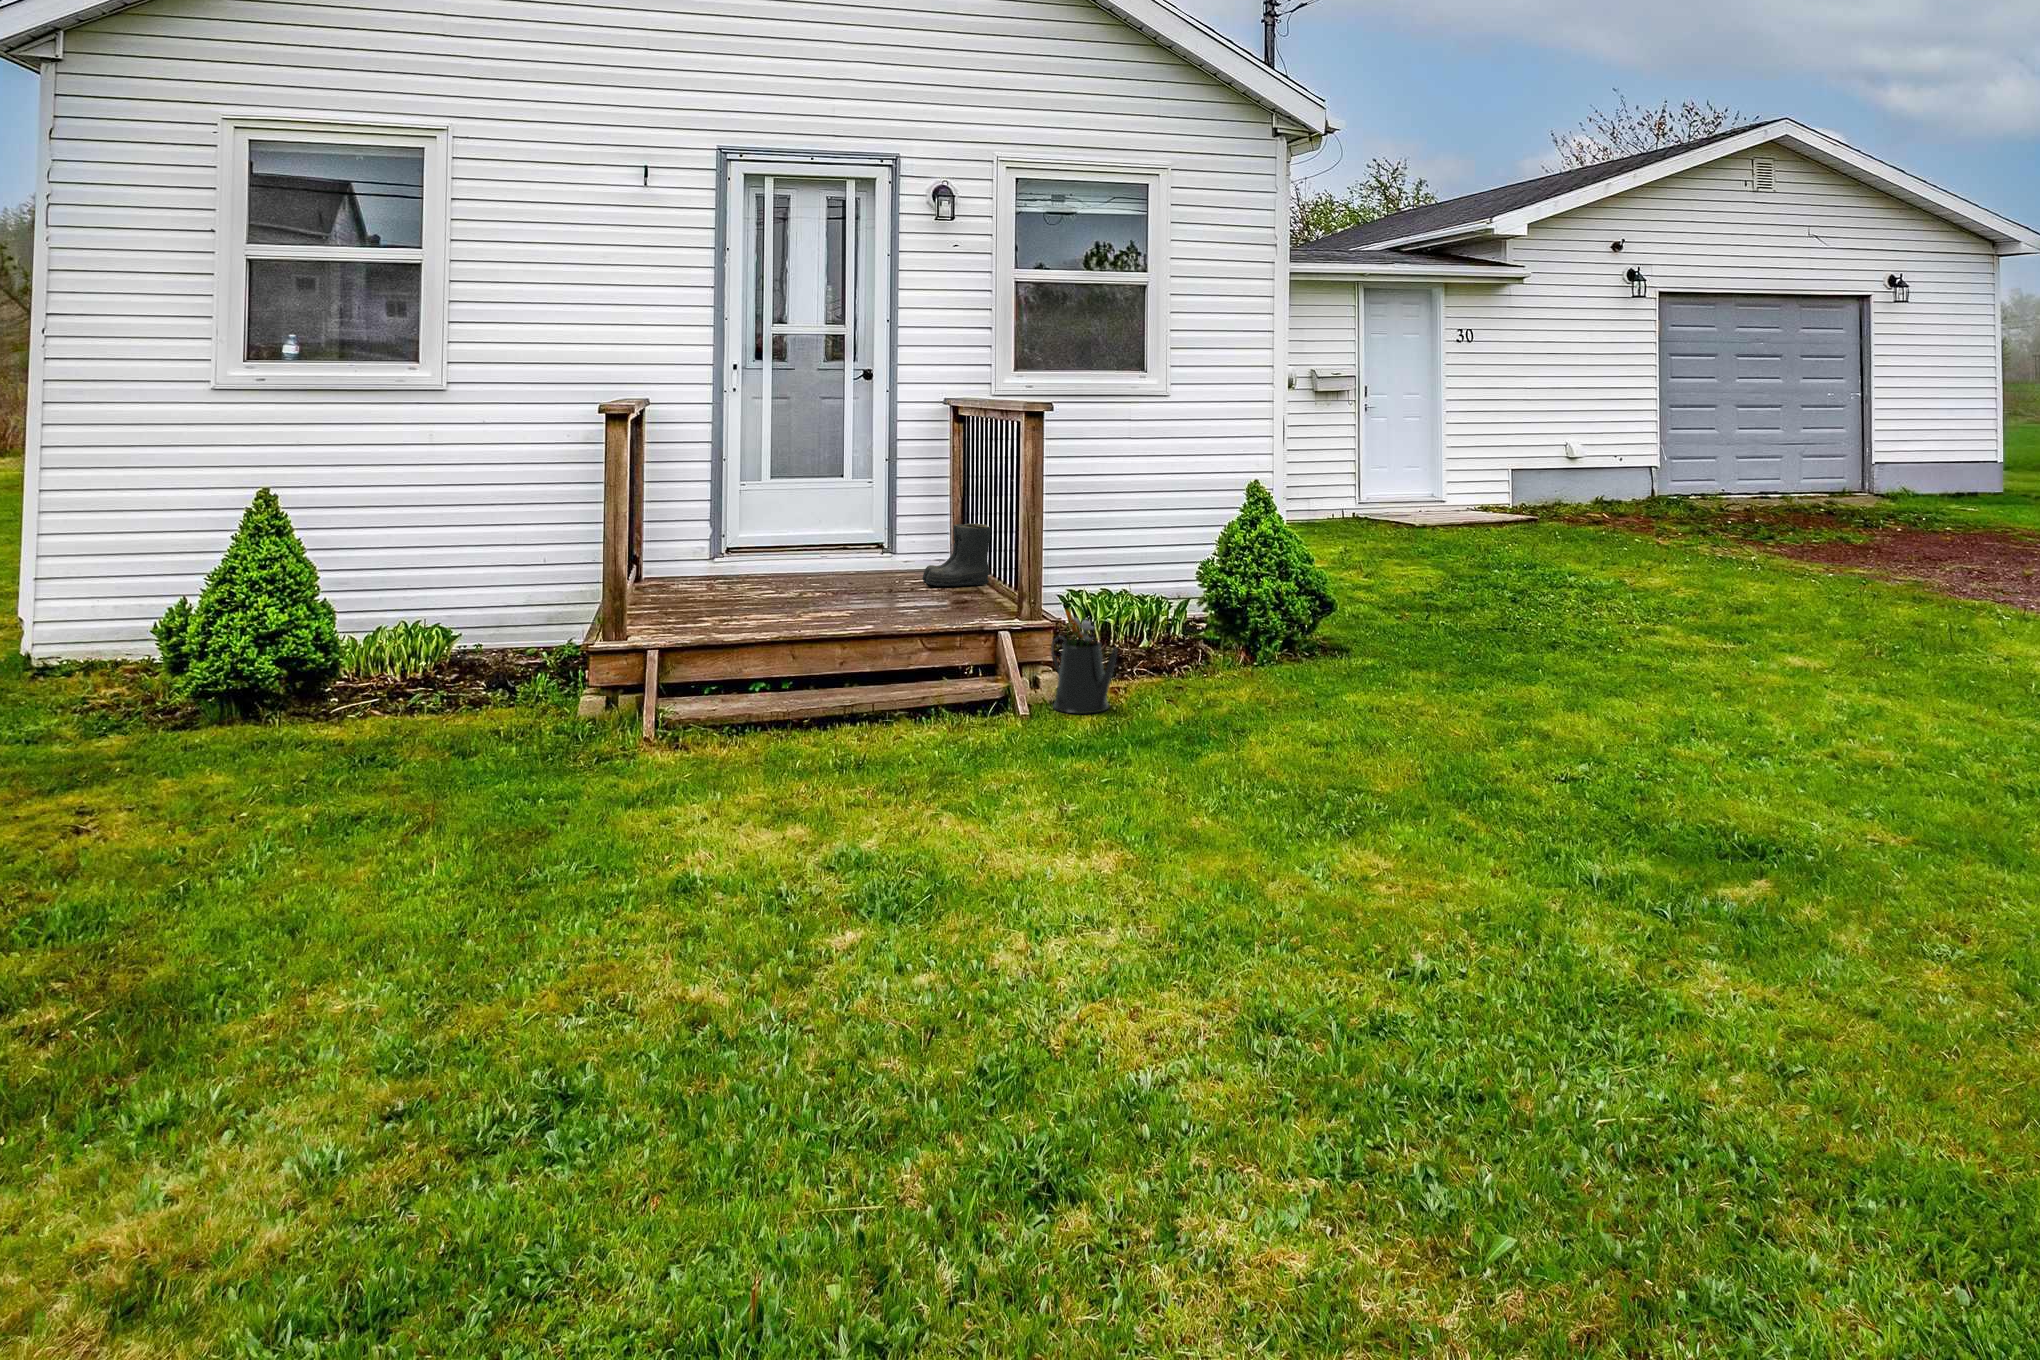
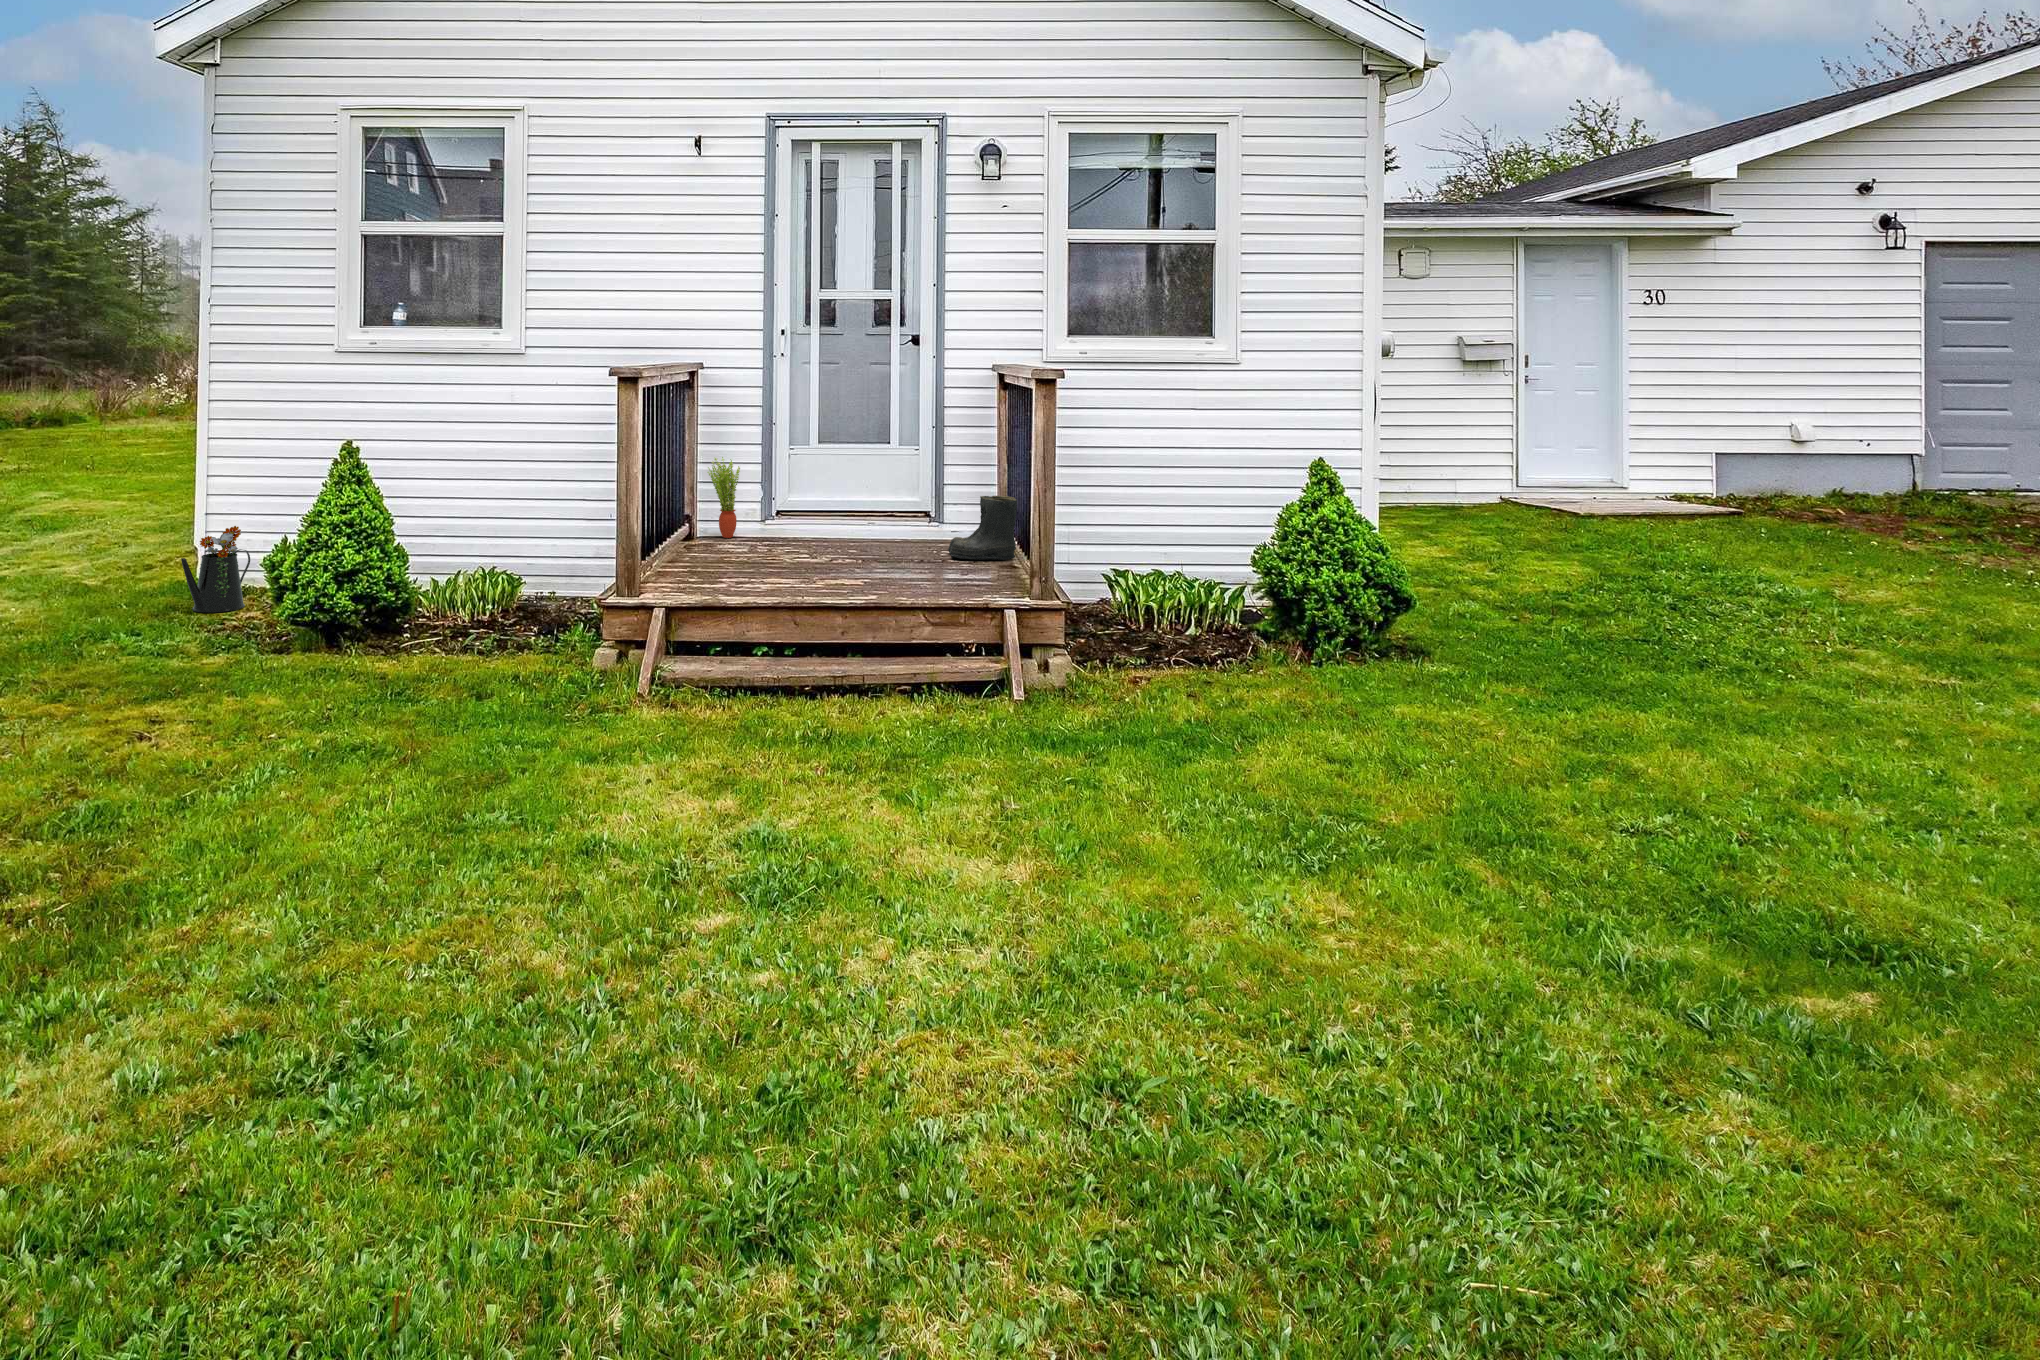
potted plant: none [668,495,705,578] -> present [708,457,740,538]
watering can: present [1051,611,1117,714] -> present [181,526,250,613]

